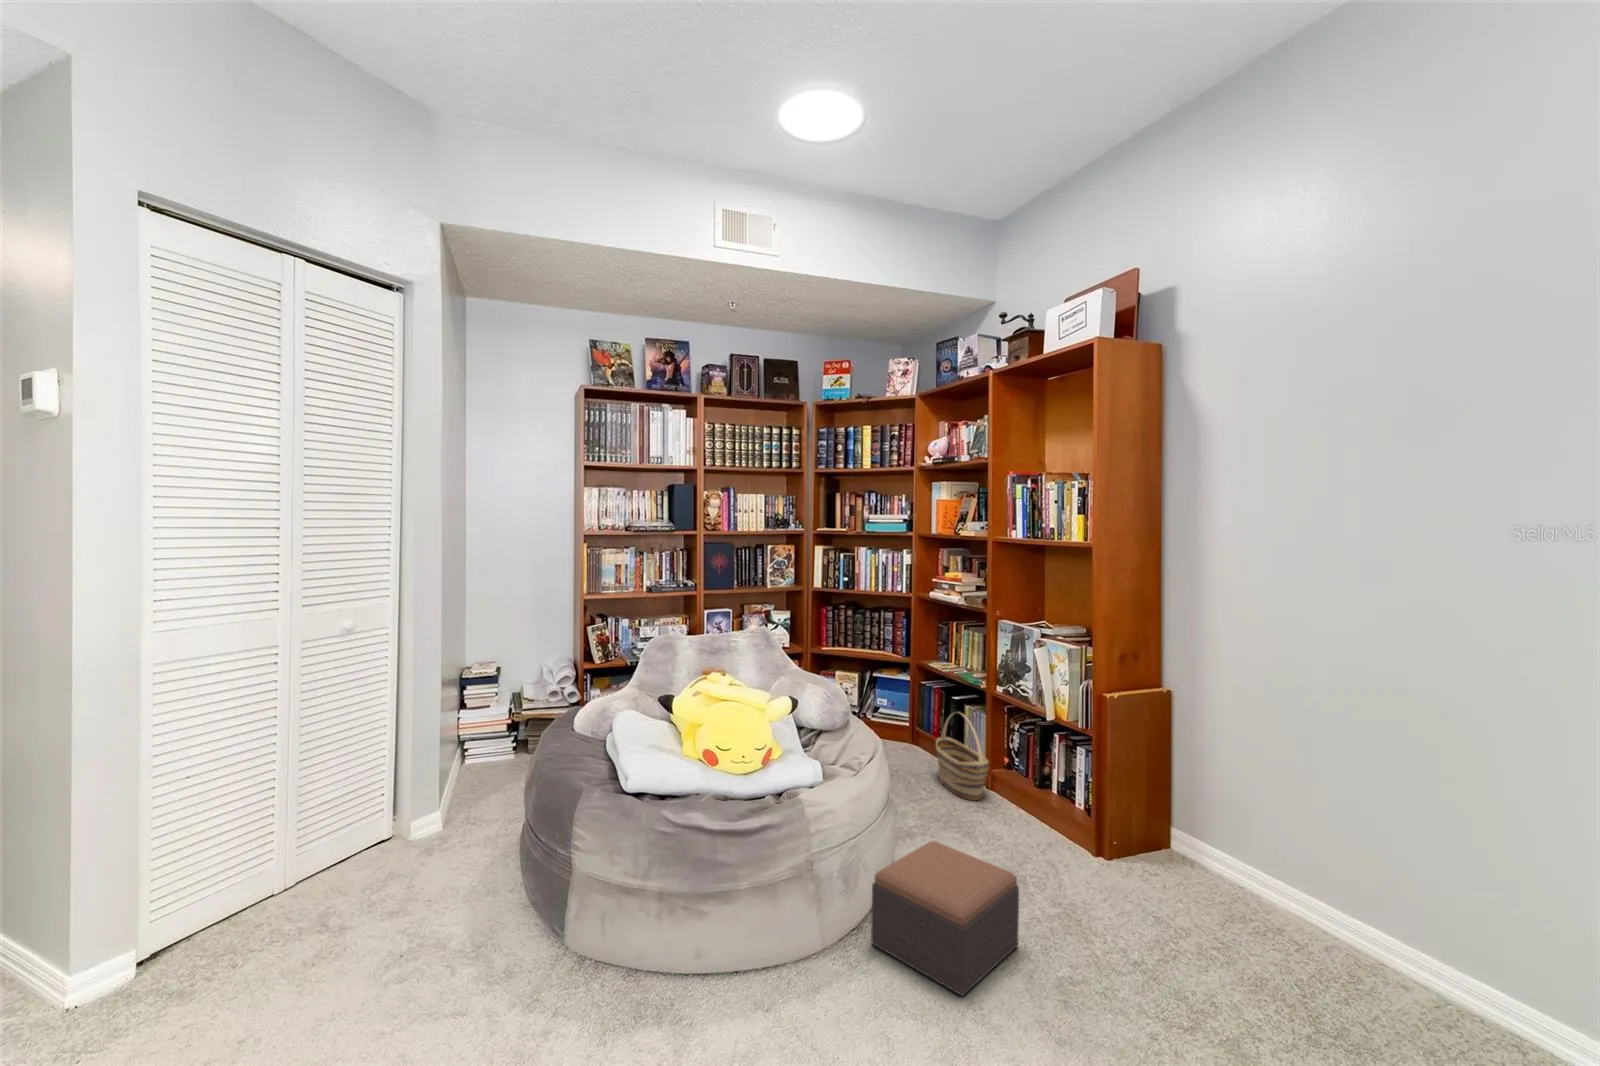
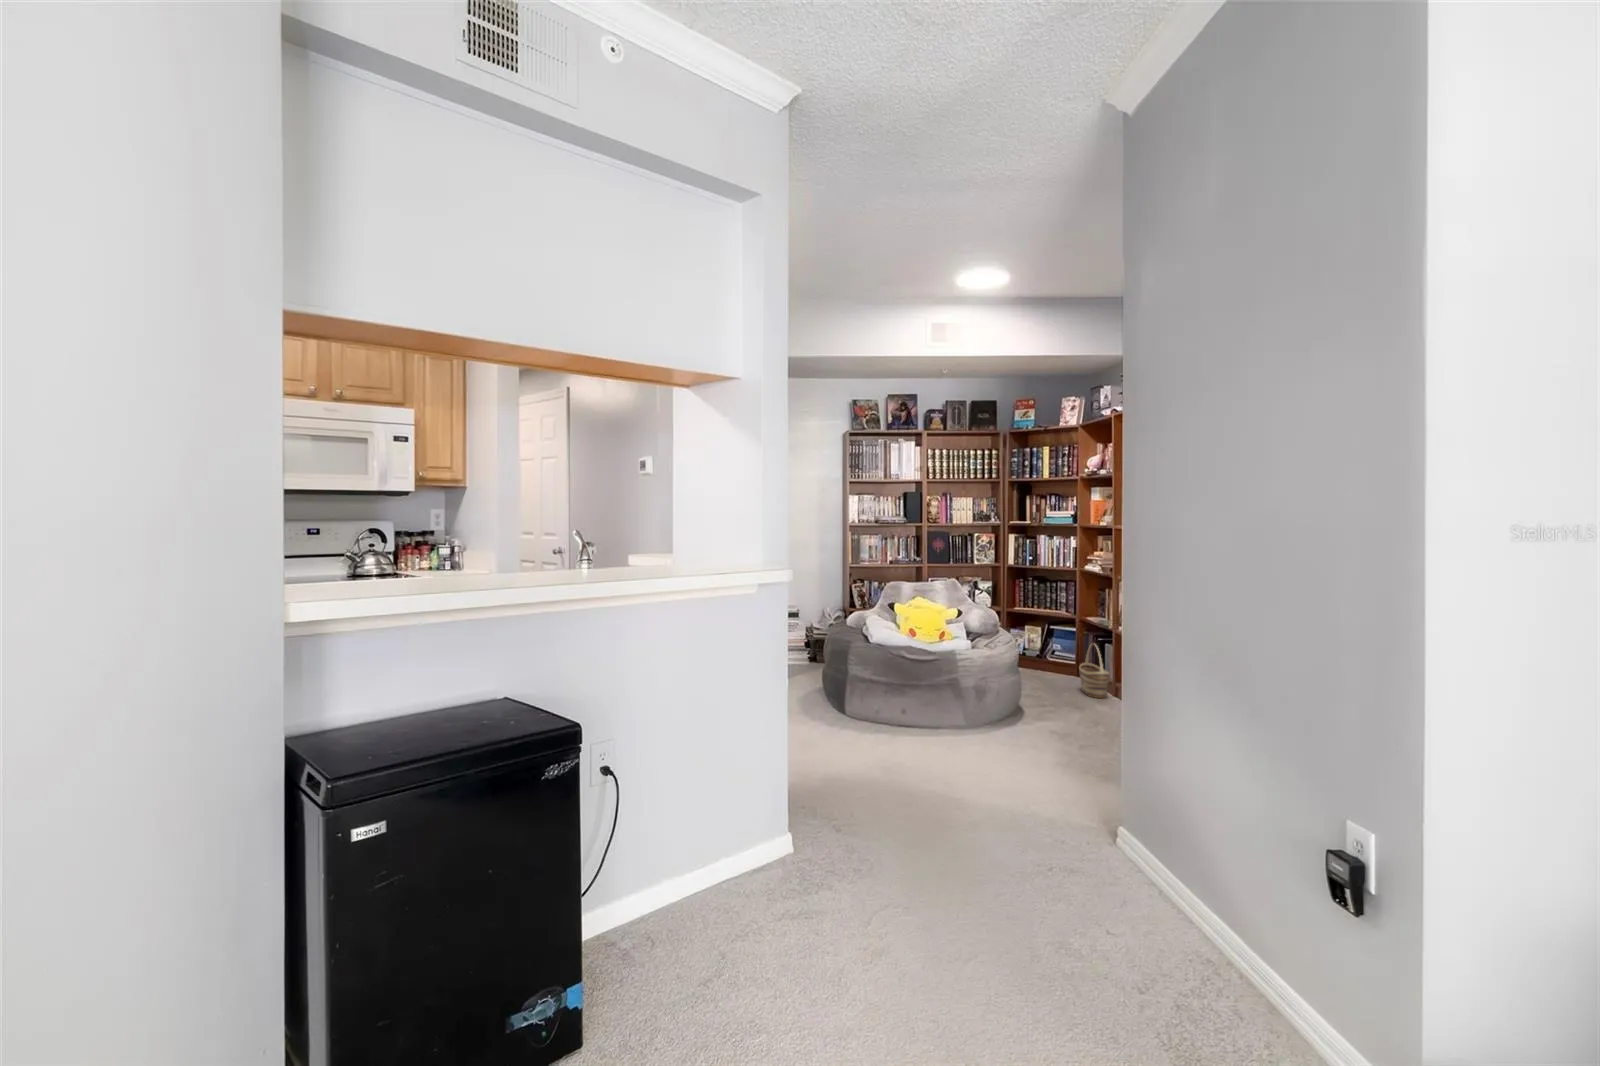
footstool: present [871,841,1019,995] -> none [995,686,1073,739]

